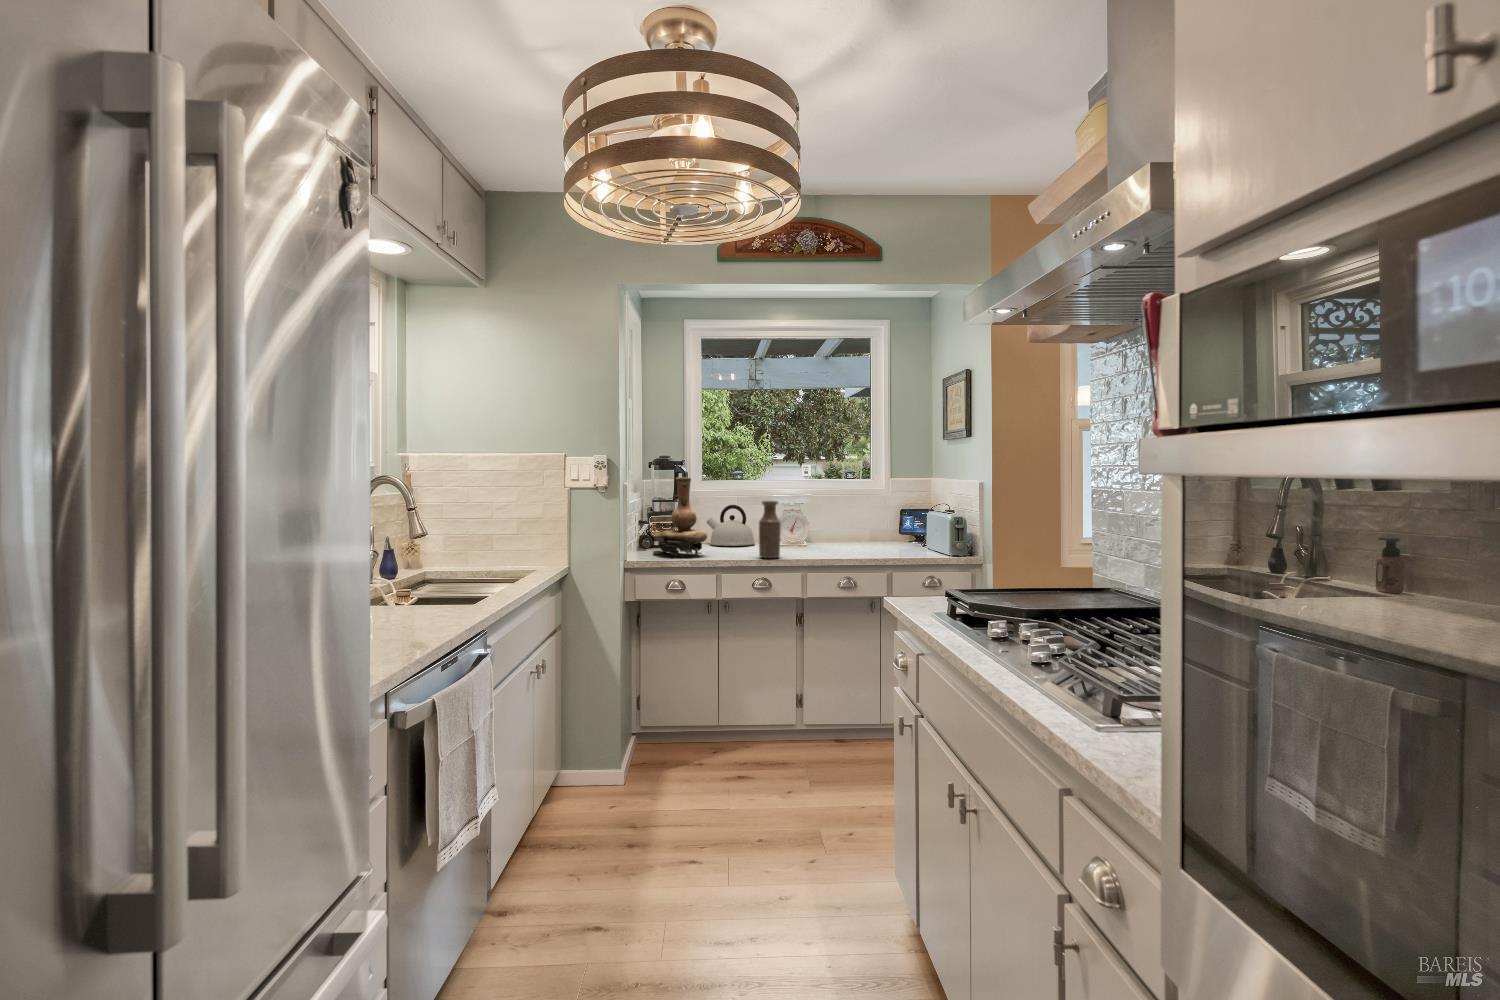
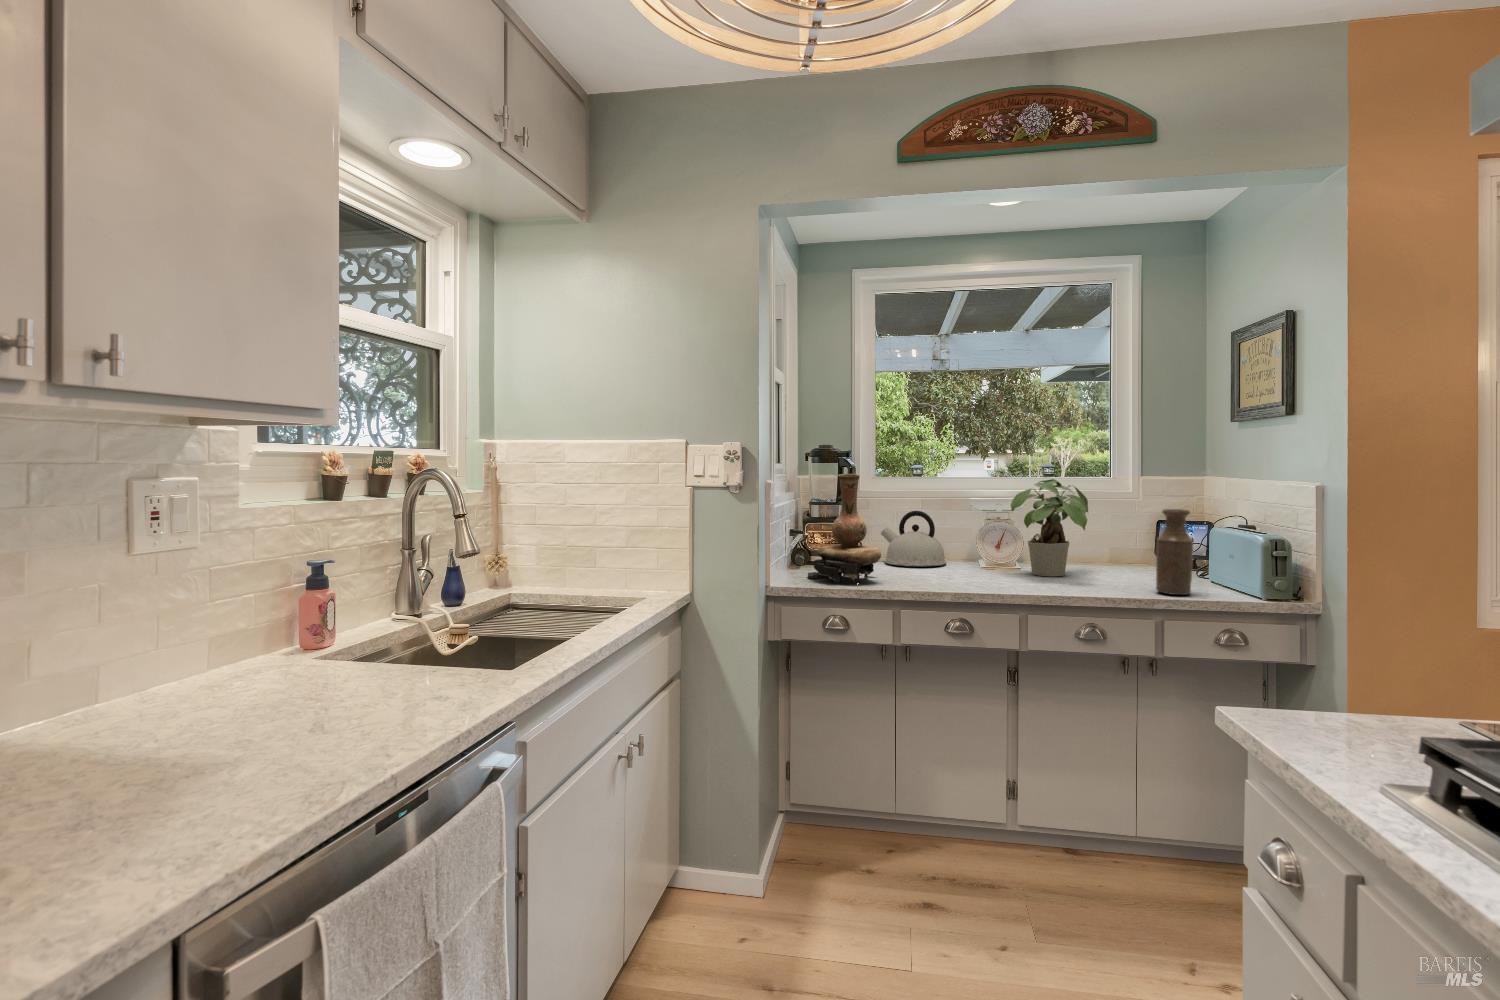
potted plant: none [798,481,853,550] -> present [1011,479,1088,577]
bottle: present [759,501,781,558] -> present [1156,509,1193,595]

